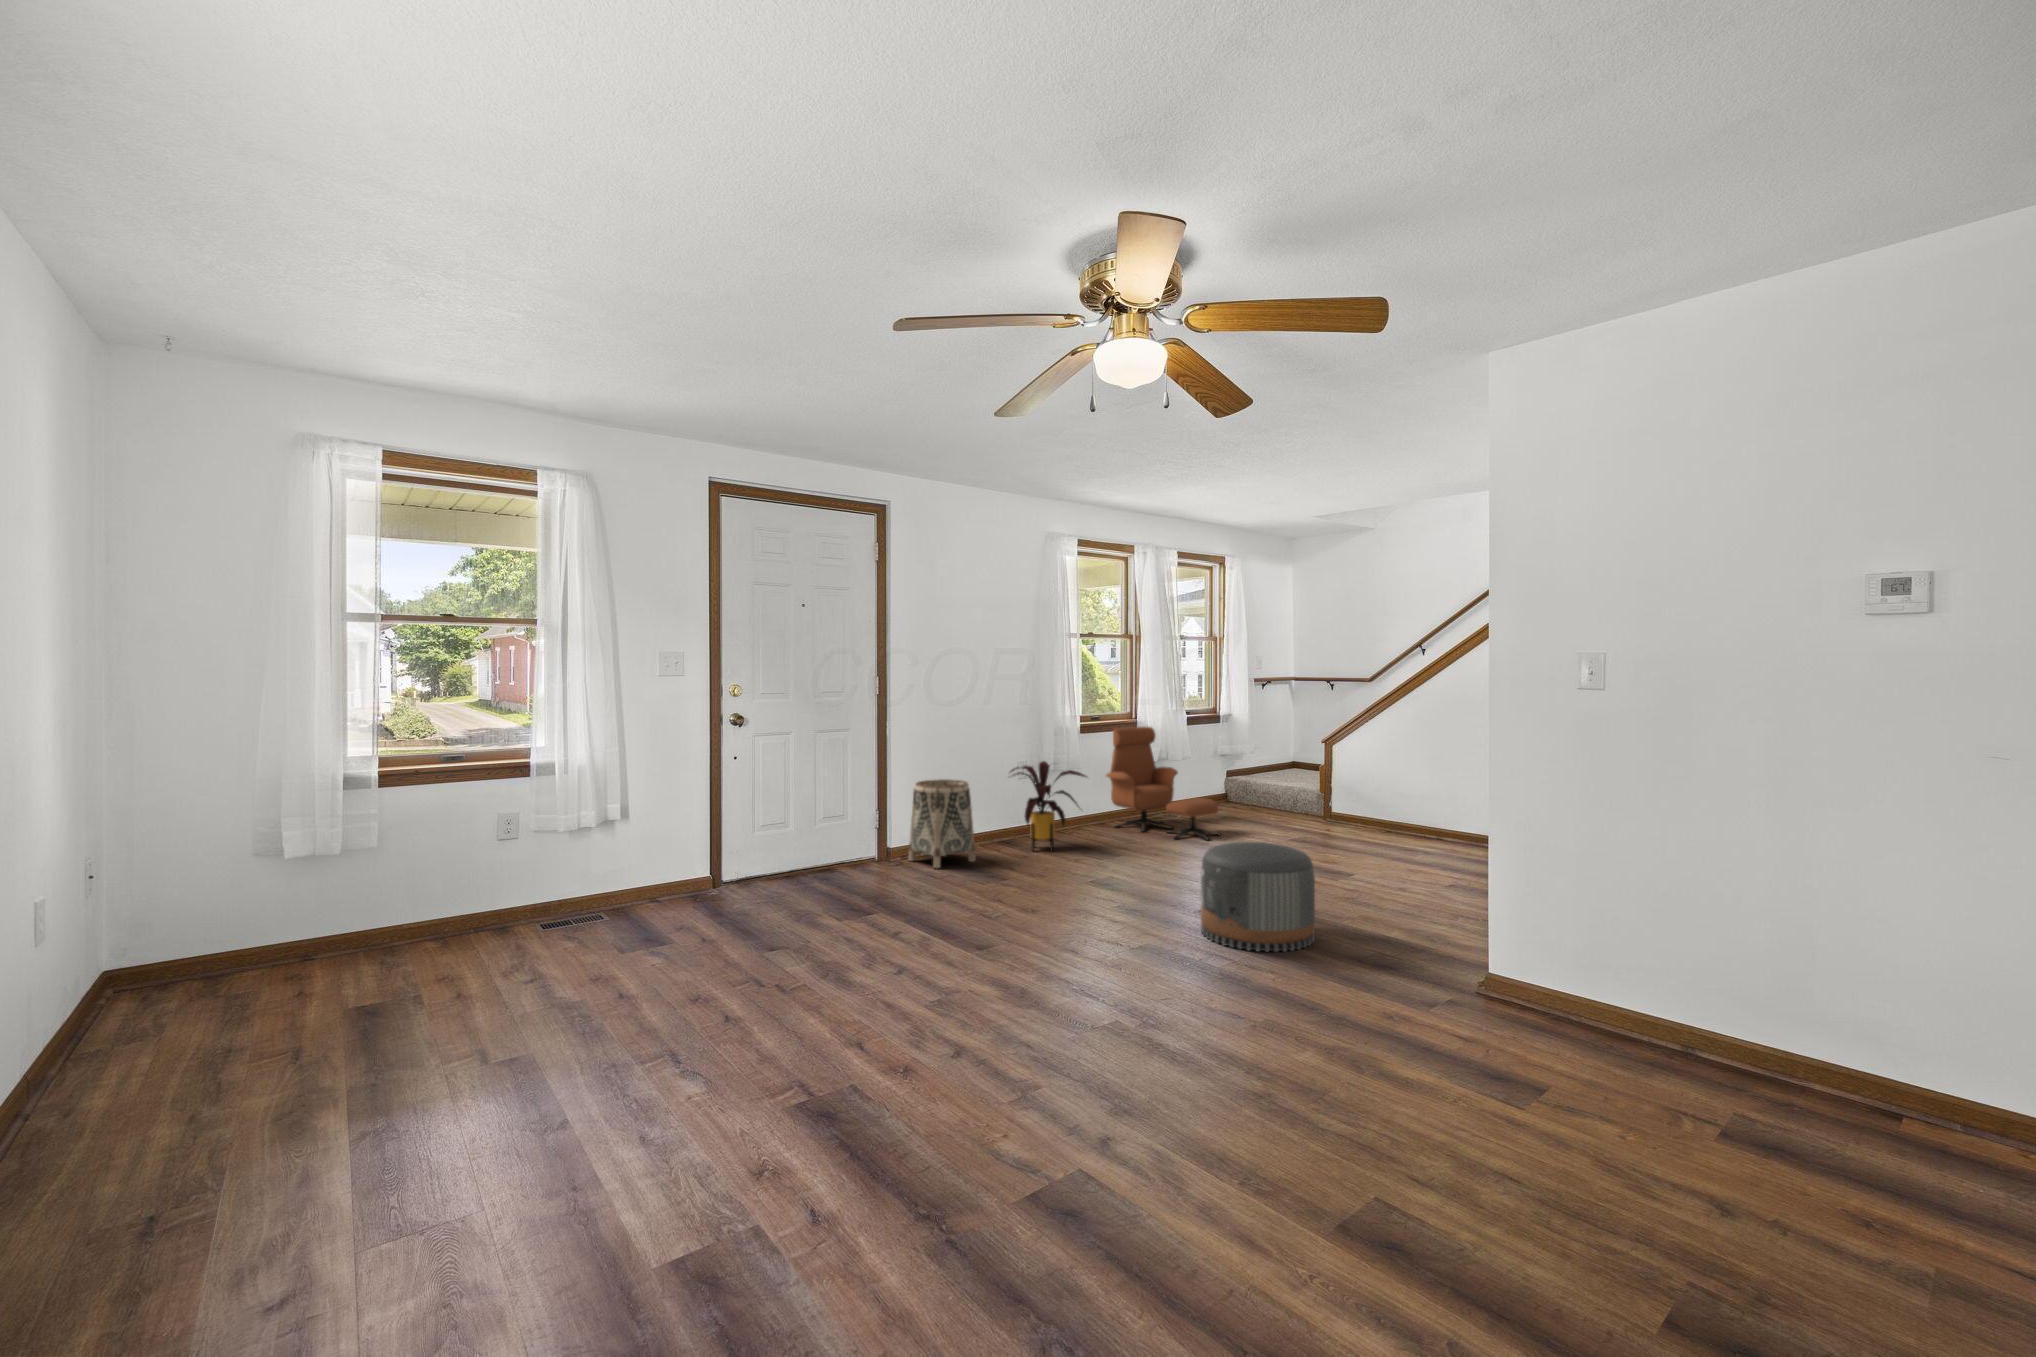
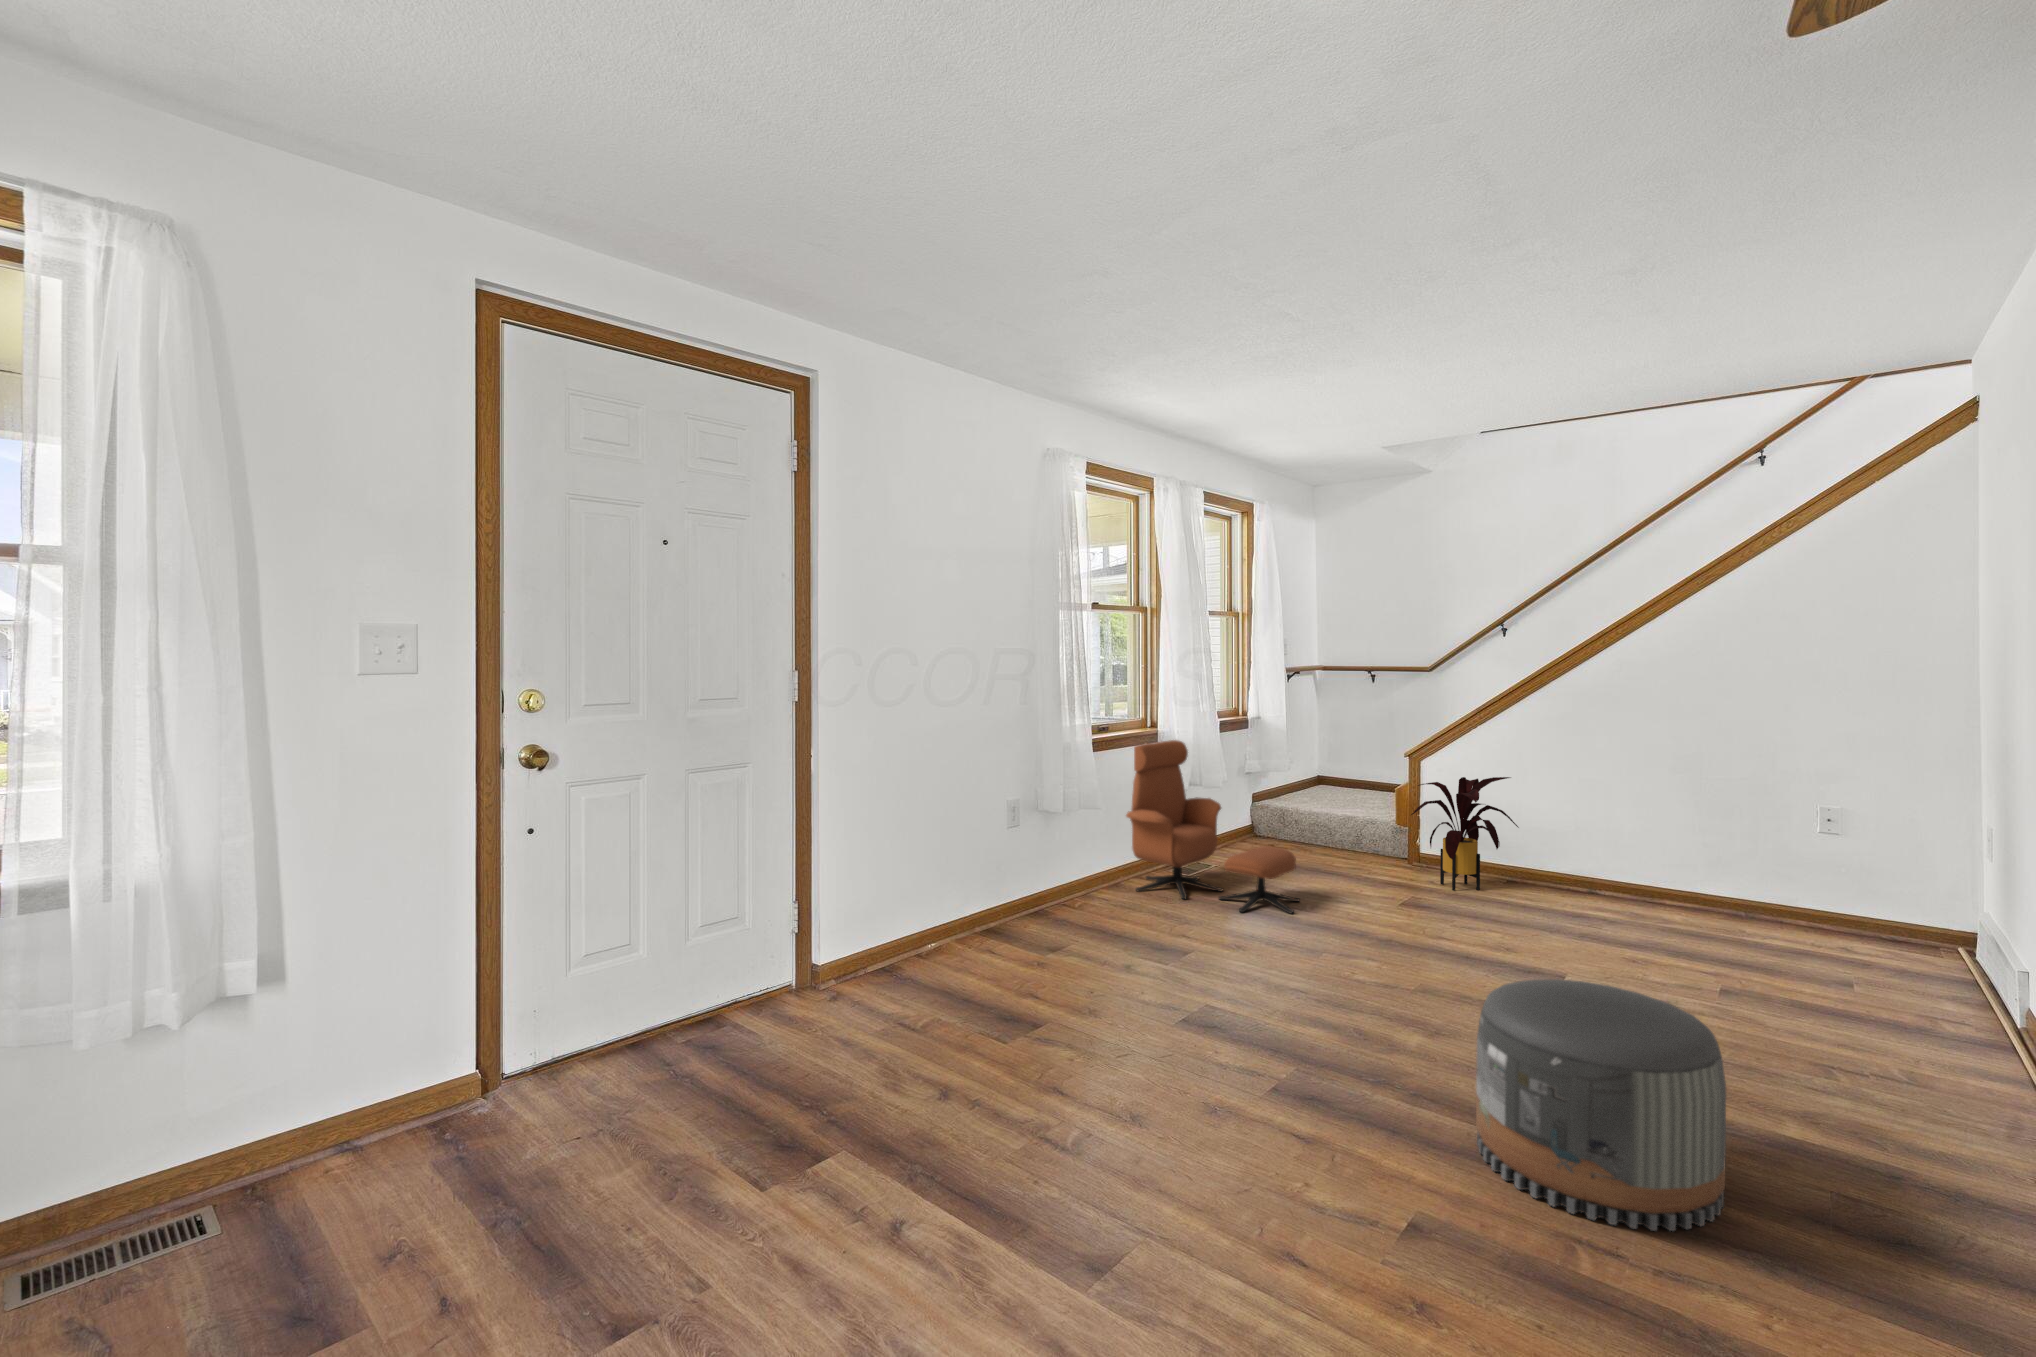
house plant: present [1011,761,1086,852] -> present [1411,777,1519,890]
basket: present [909,779,976,868] -> none [849,841,965,1002]

